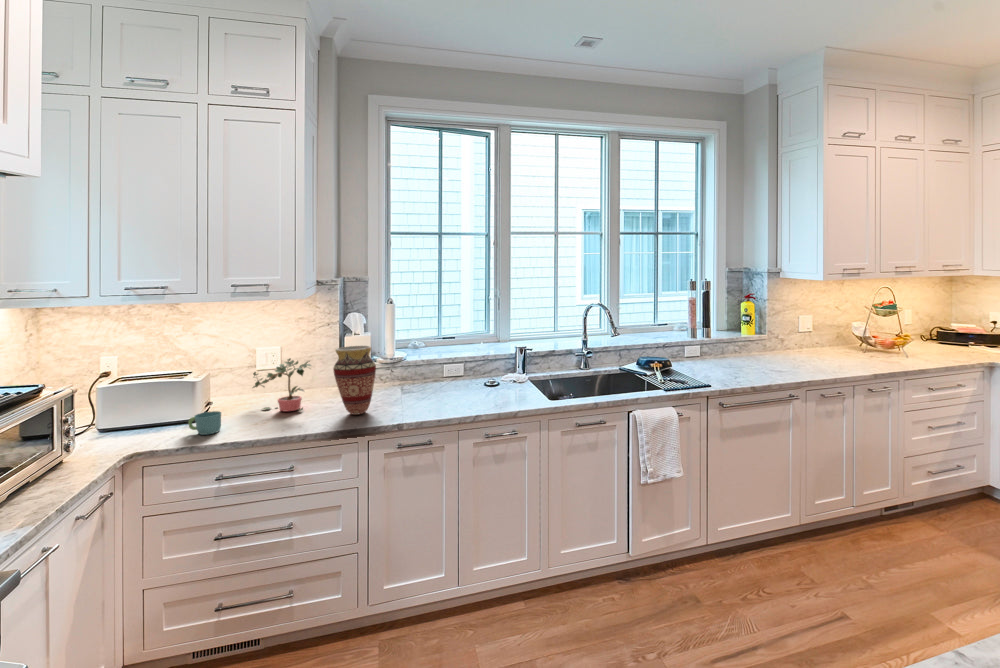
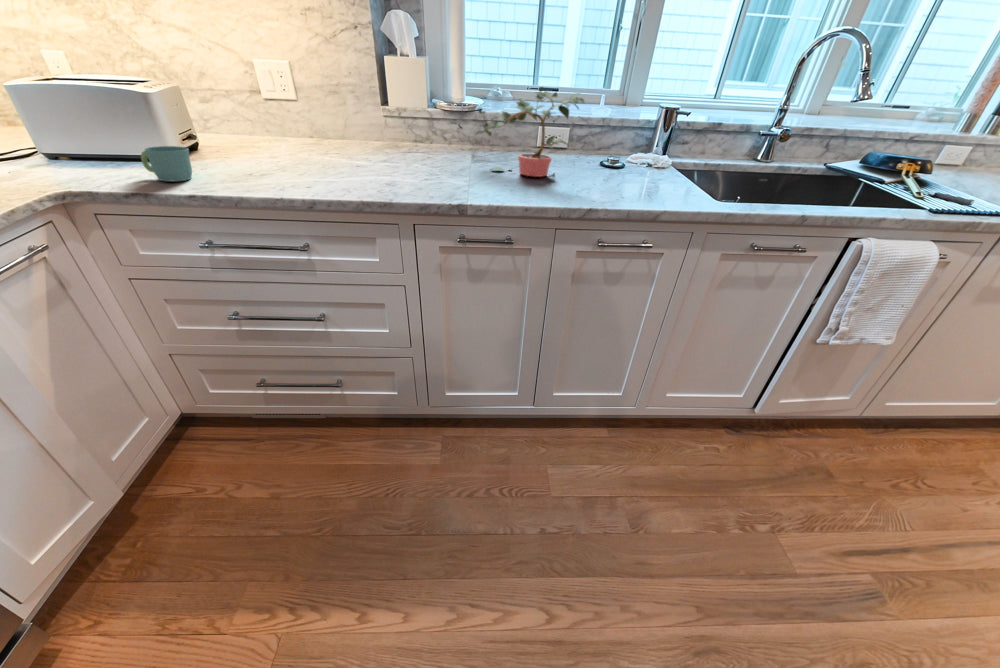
vase: present [333,346,376,415] -> none [357,54,428,182]
potted plant: present [253,359,311,411] -> present [476,87,584,178]

